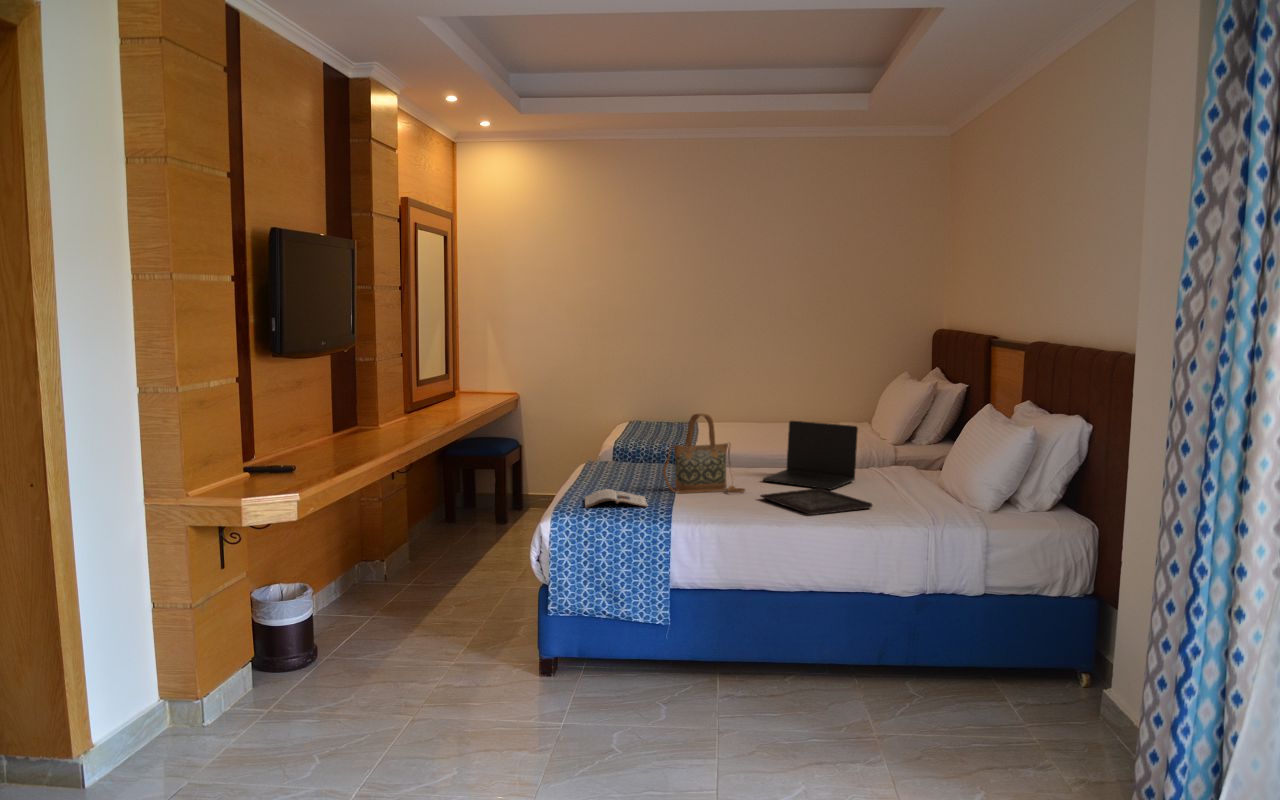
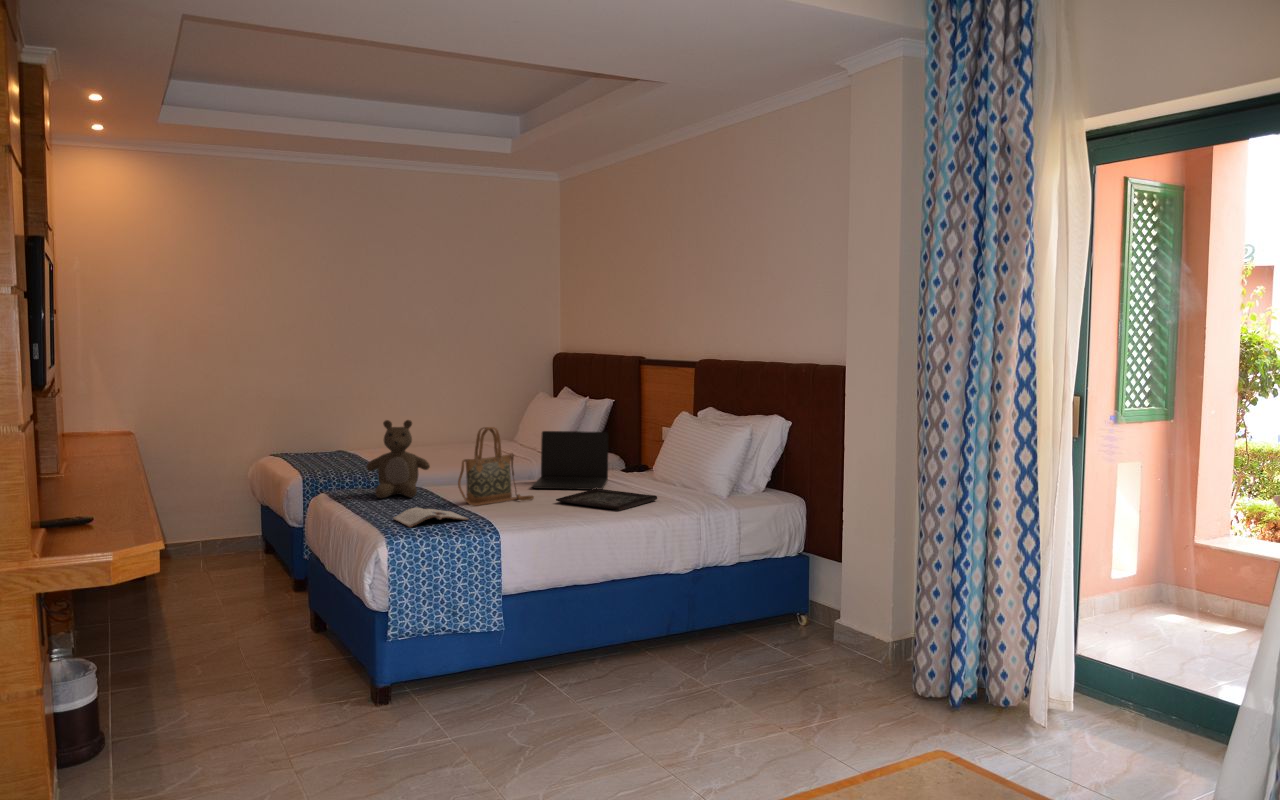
teddy bear: none [605,401,663,478] -> present [366,420,430,498]

